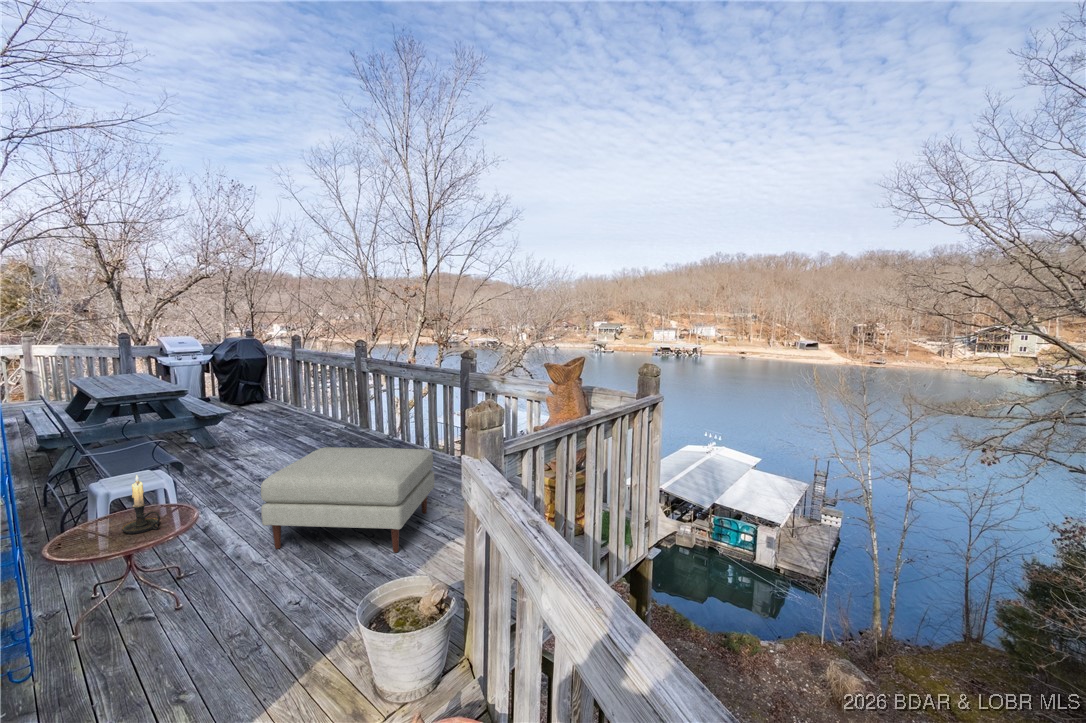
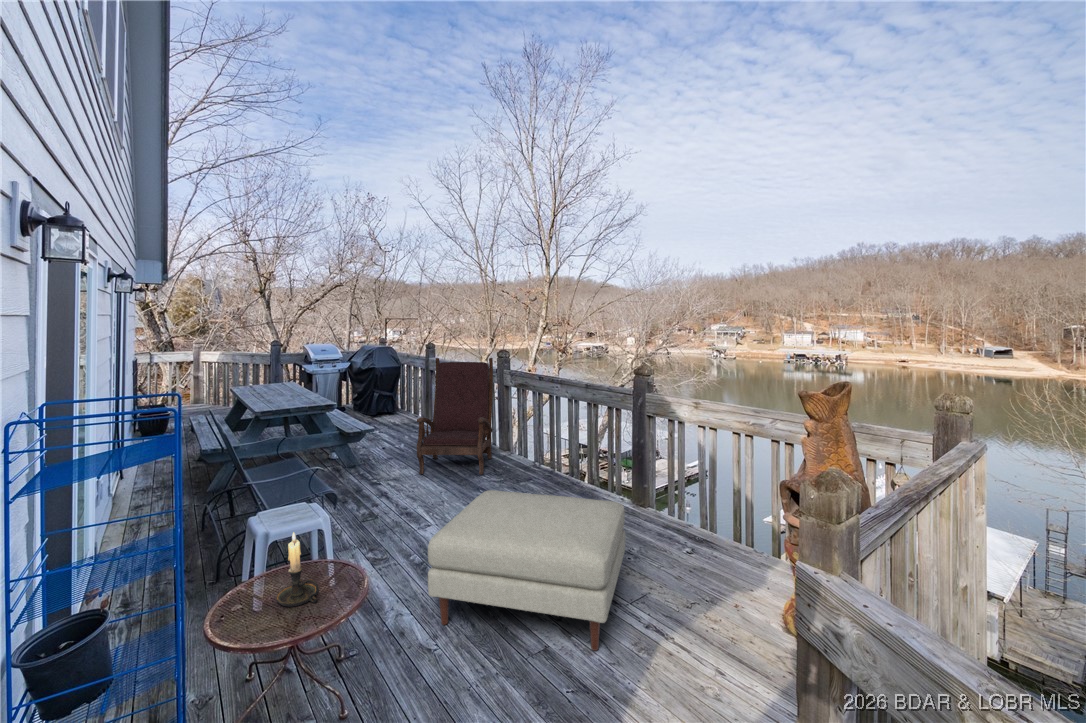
armchair: none [272,345,350,449] -> present [417,358,494,475]

